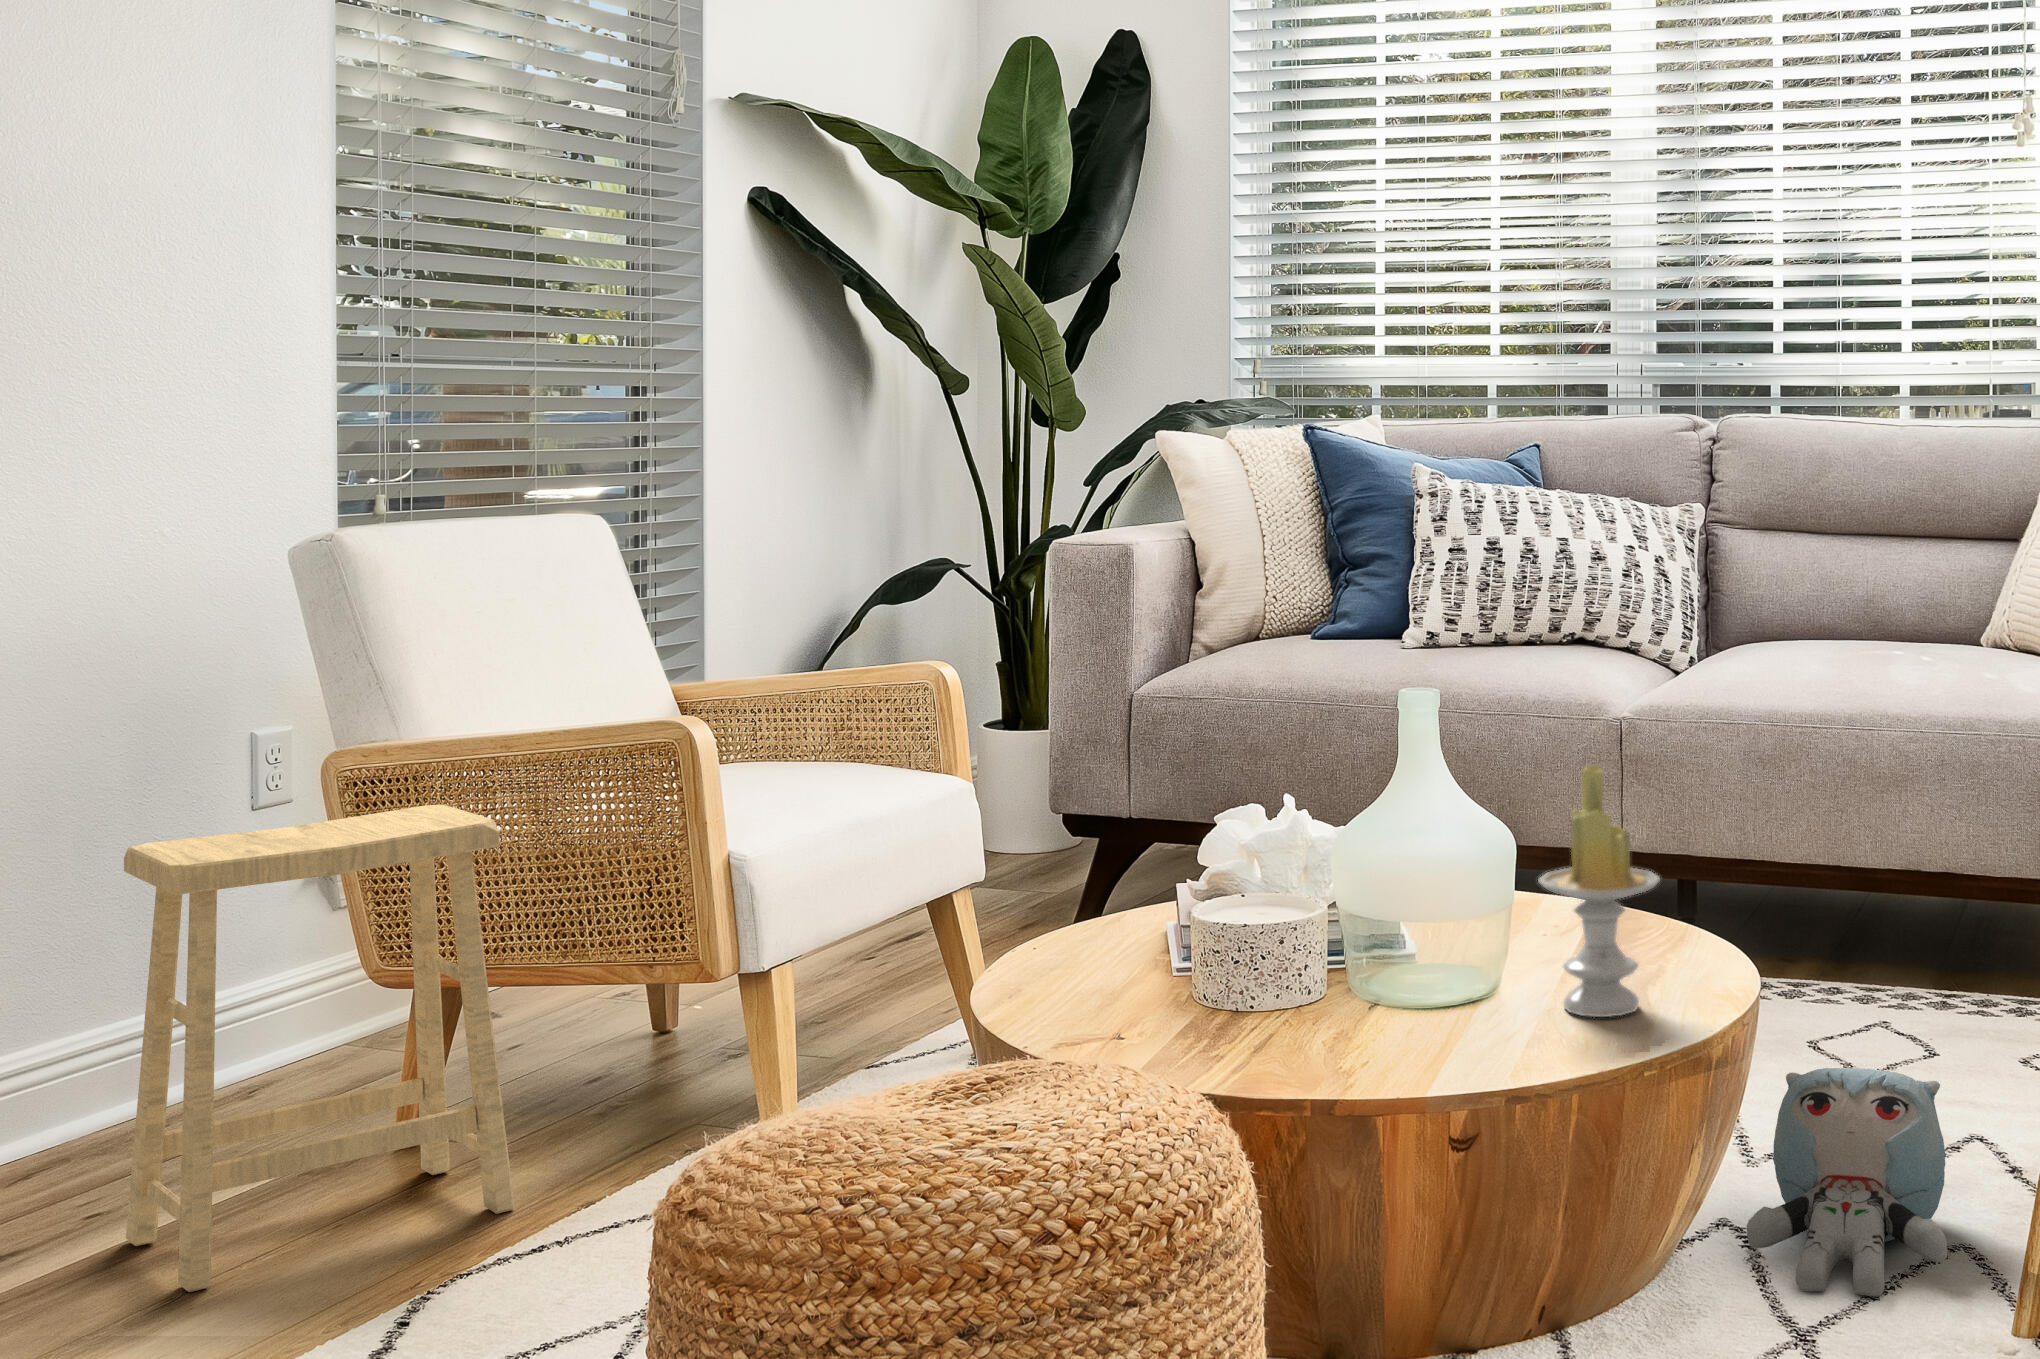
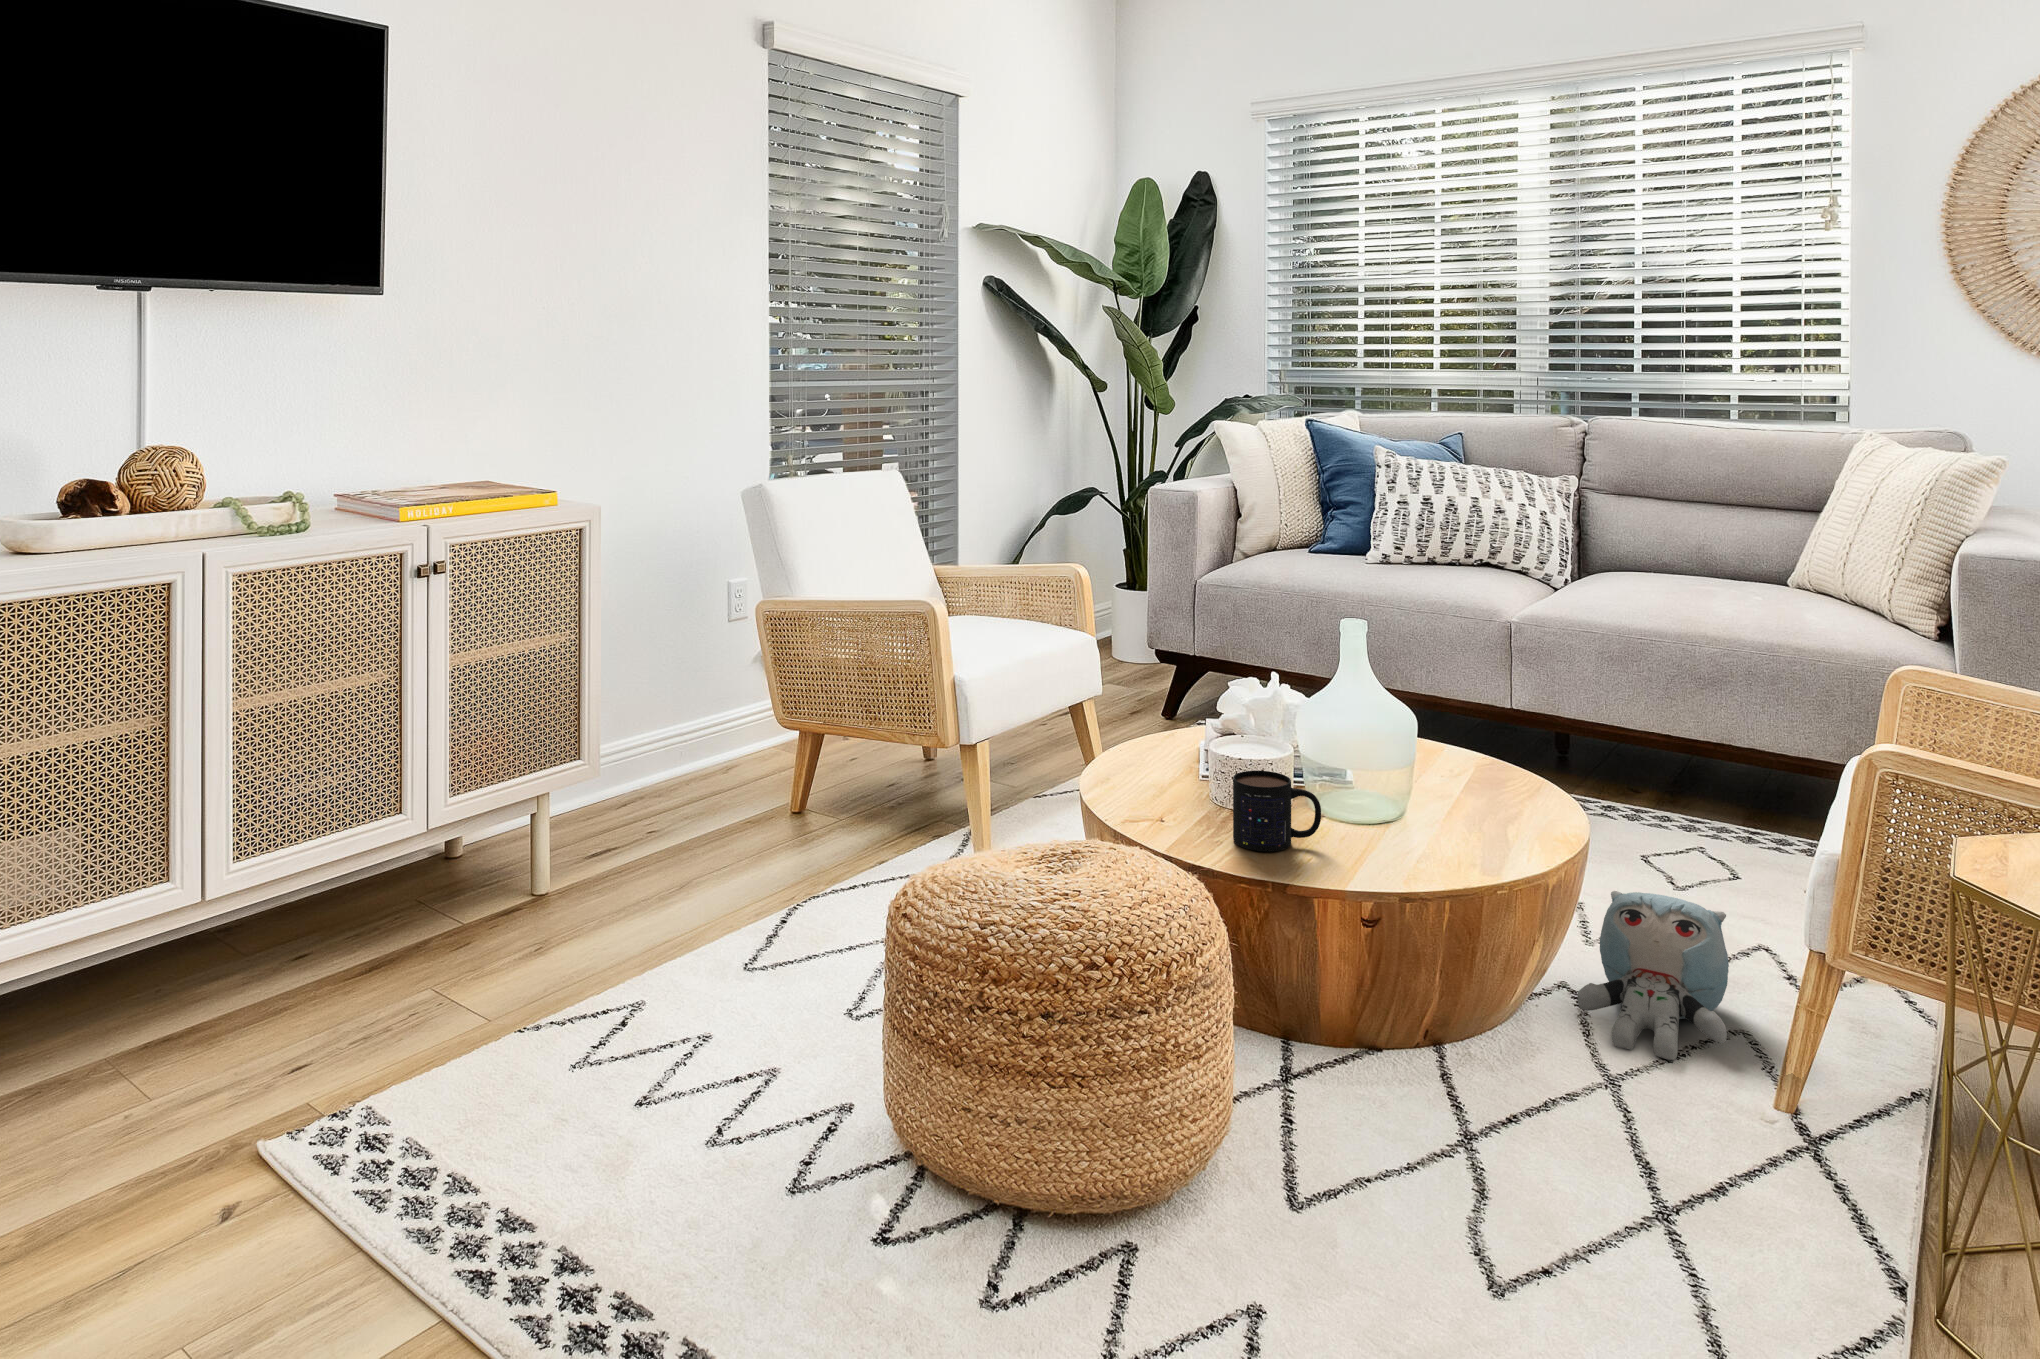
candle: present [1538,765,1660,1017] -> none [1434,678,1519,846]
footstool: present [124,805,515,1292] -> none [644,631,835,889]
mug: none [1236,937,1375,1061] -> present [1233,771,1321,851]

